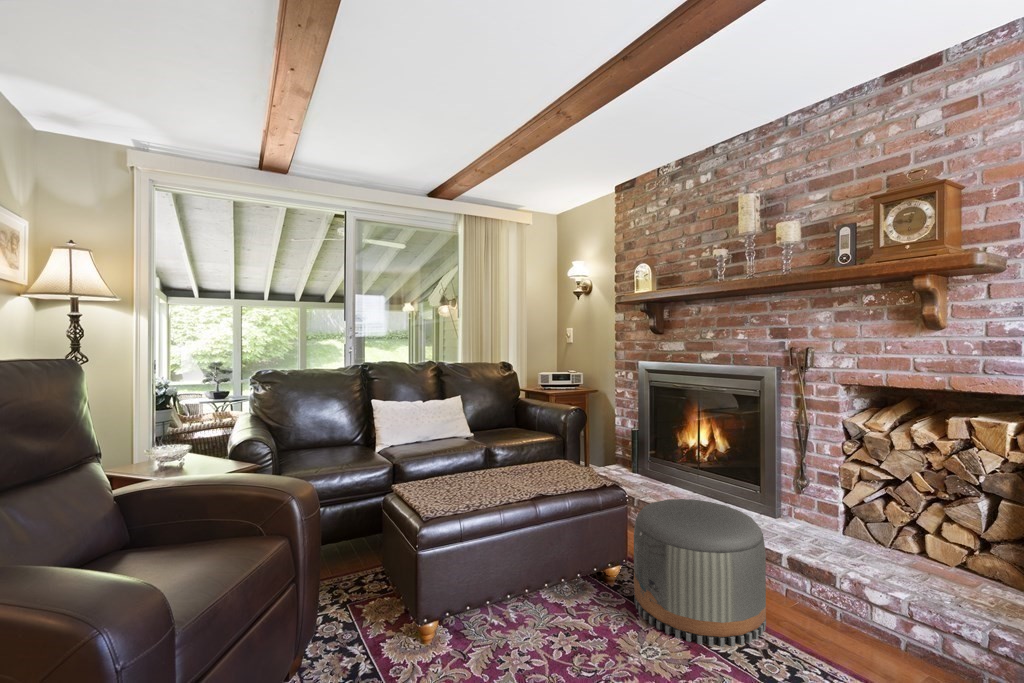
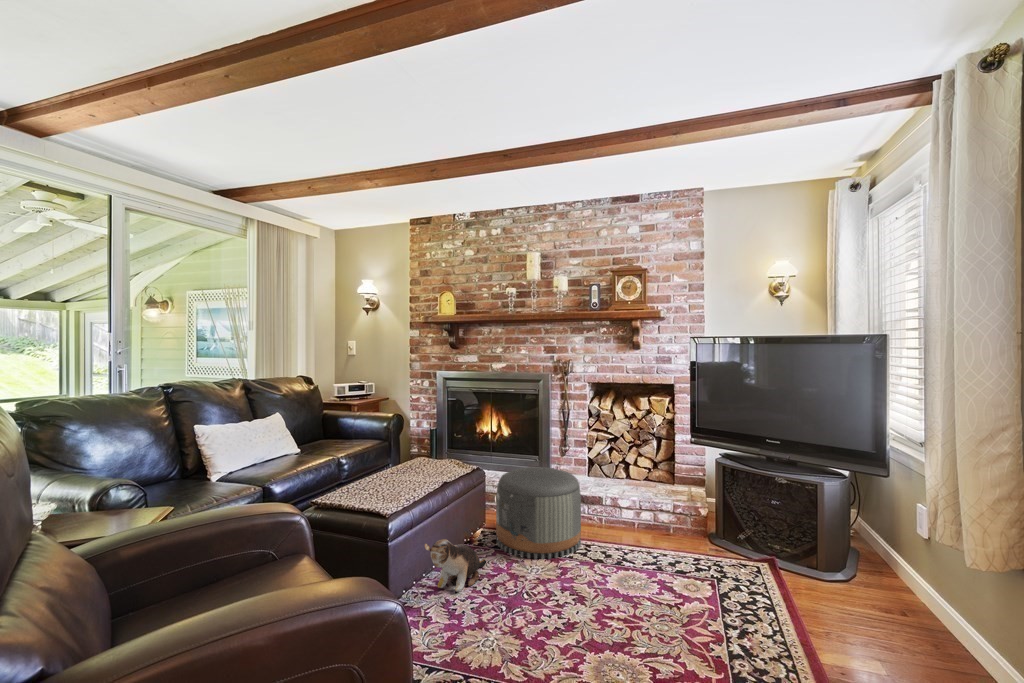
plush toy: none [487,565,595,638] -> present [425,539,486,592]

